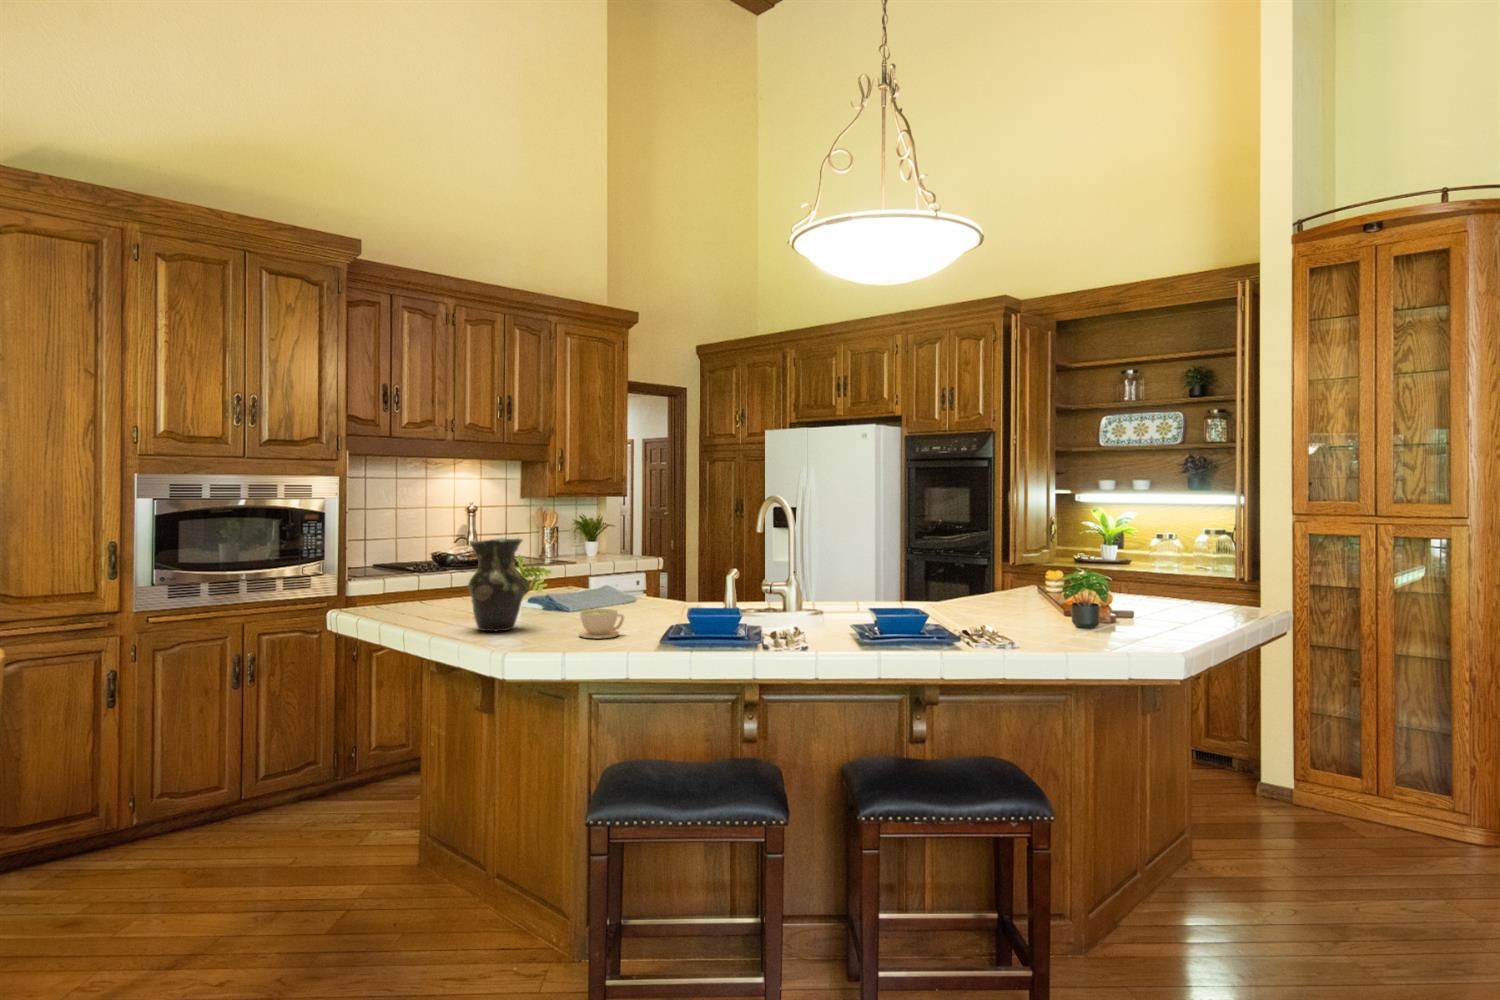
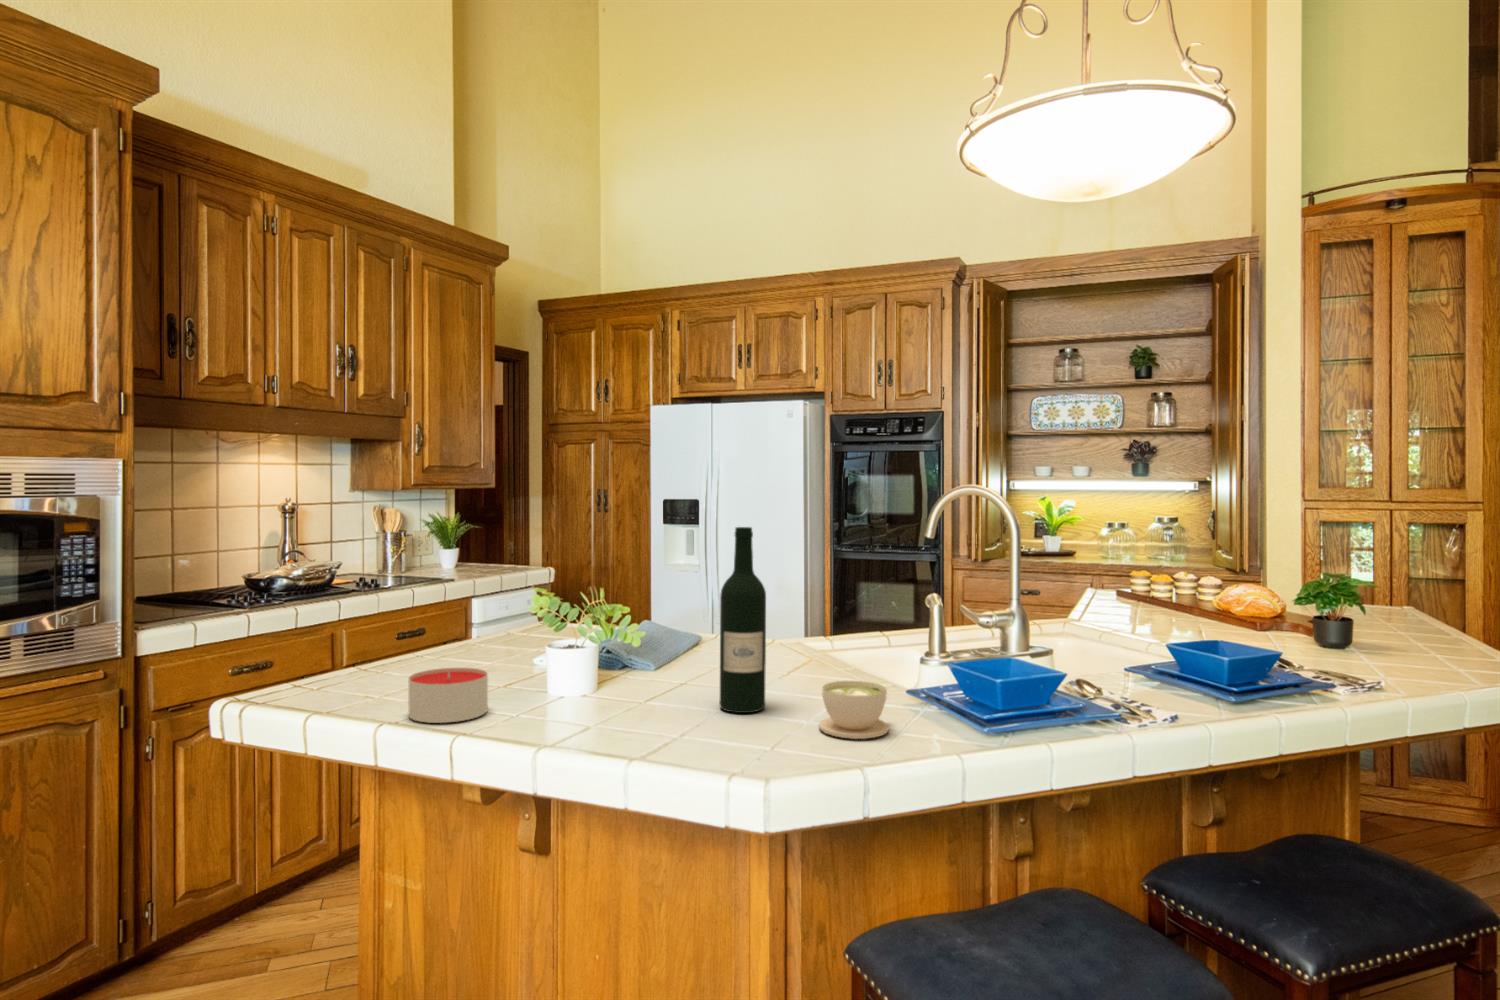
wine bottle: none [553,519,580,626] -> present [720,527,766,713]
vase: present [468,538,530,631] -> none [603,564,707,740]
candle: none [397,594,440,619] -> present [408,668,488,723]

